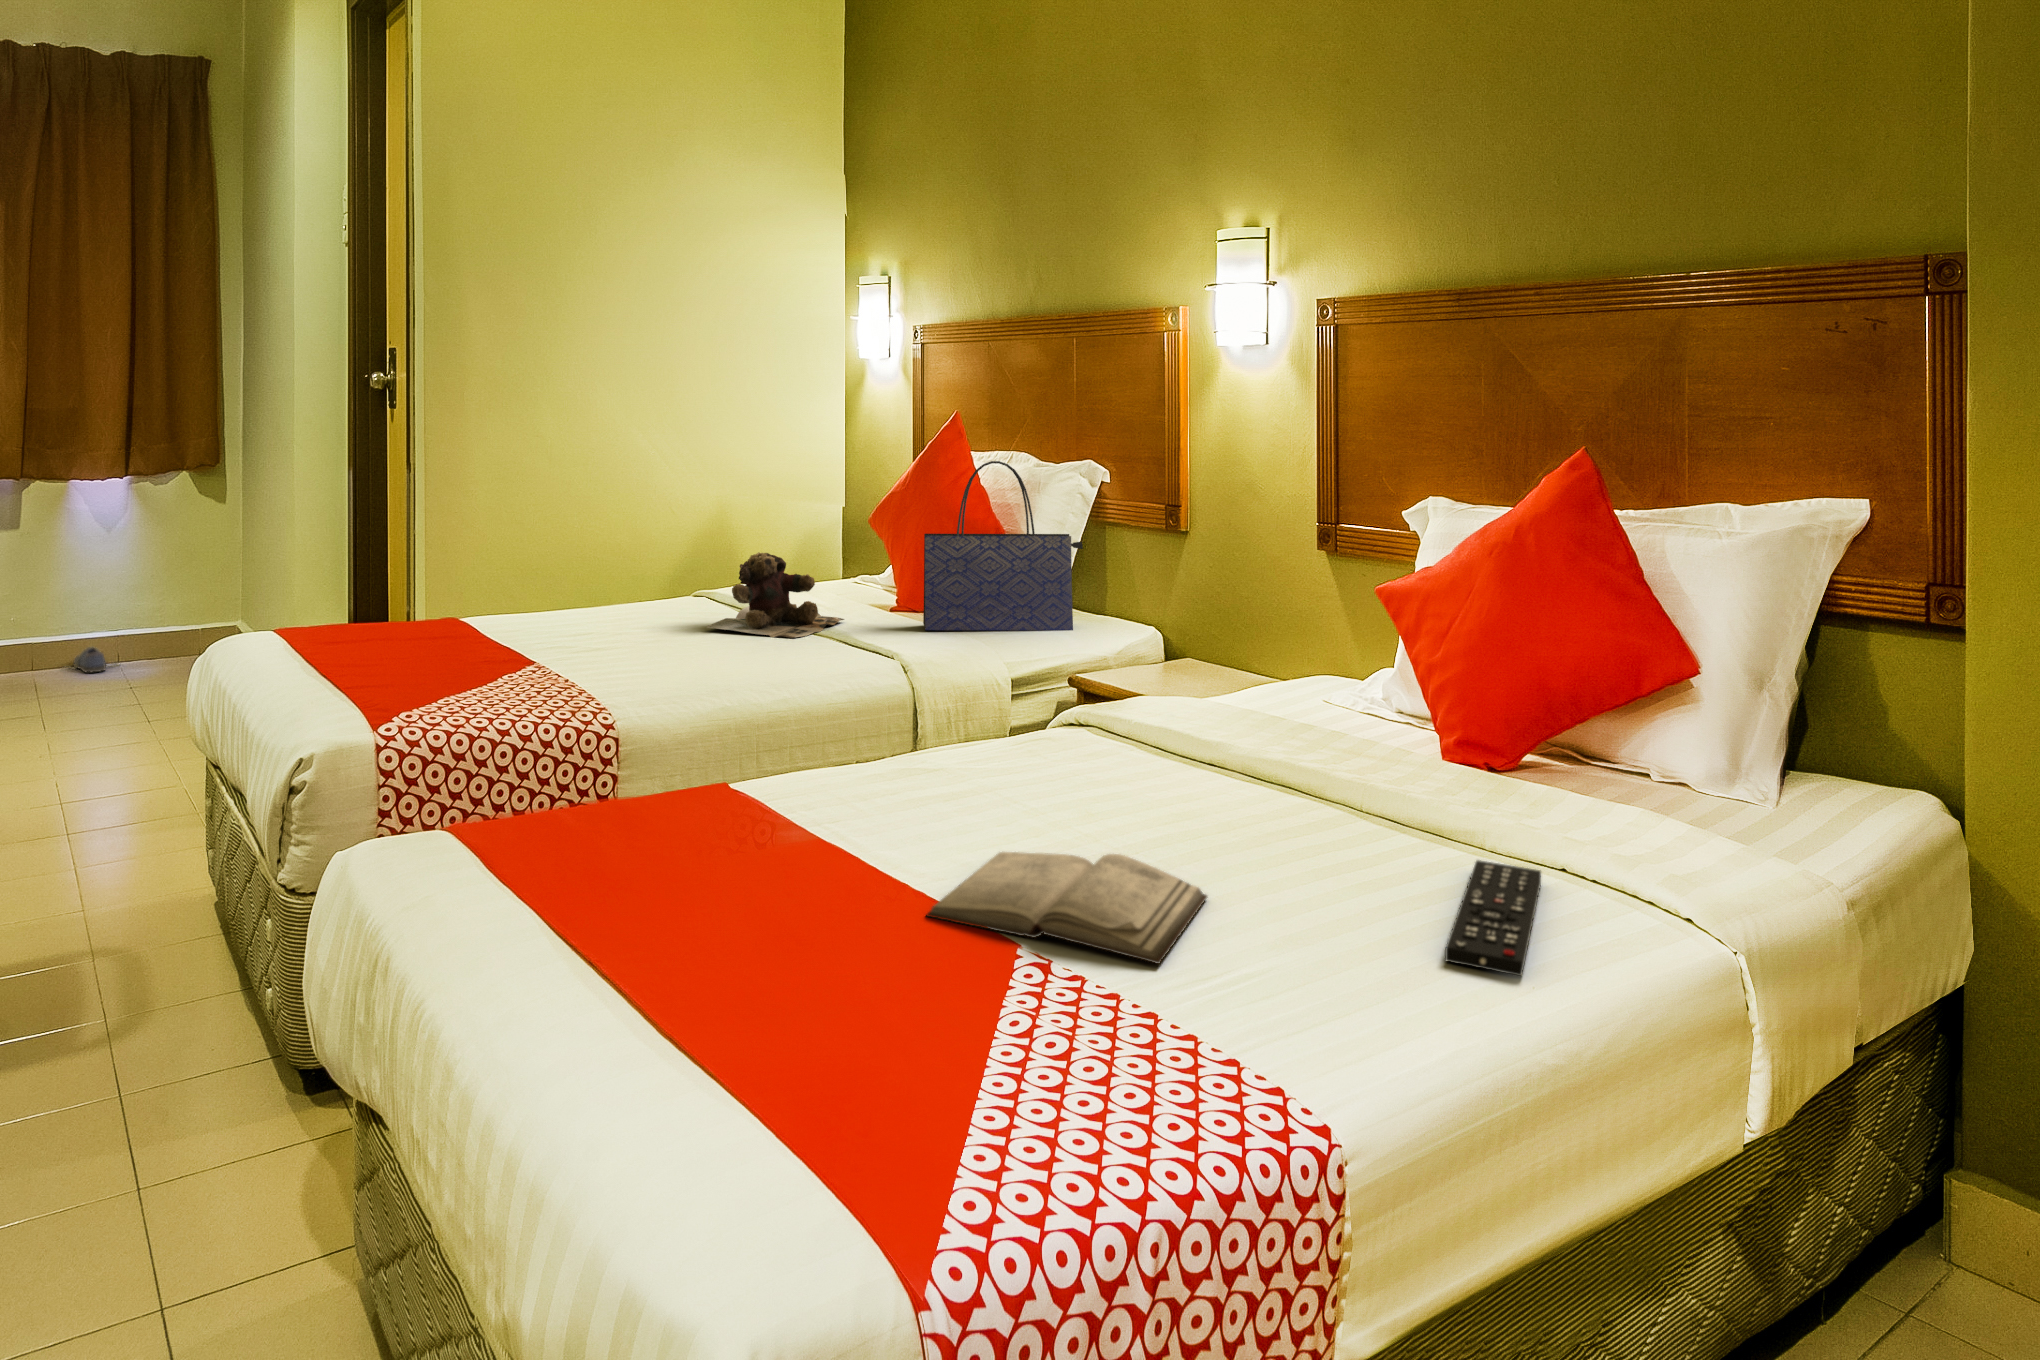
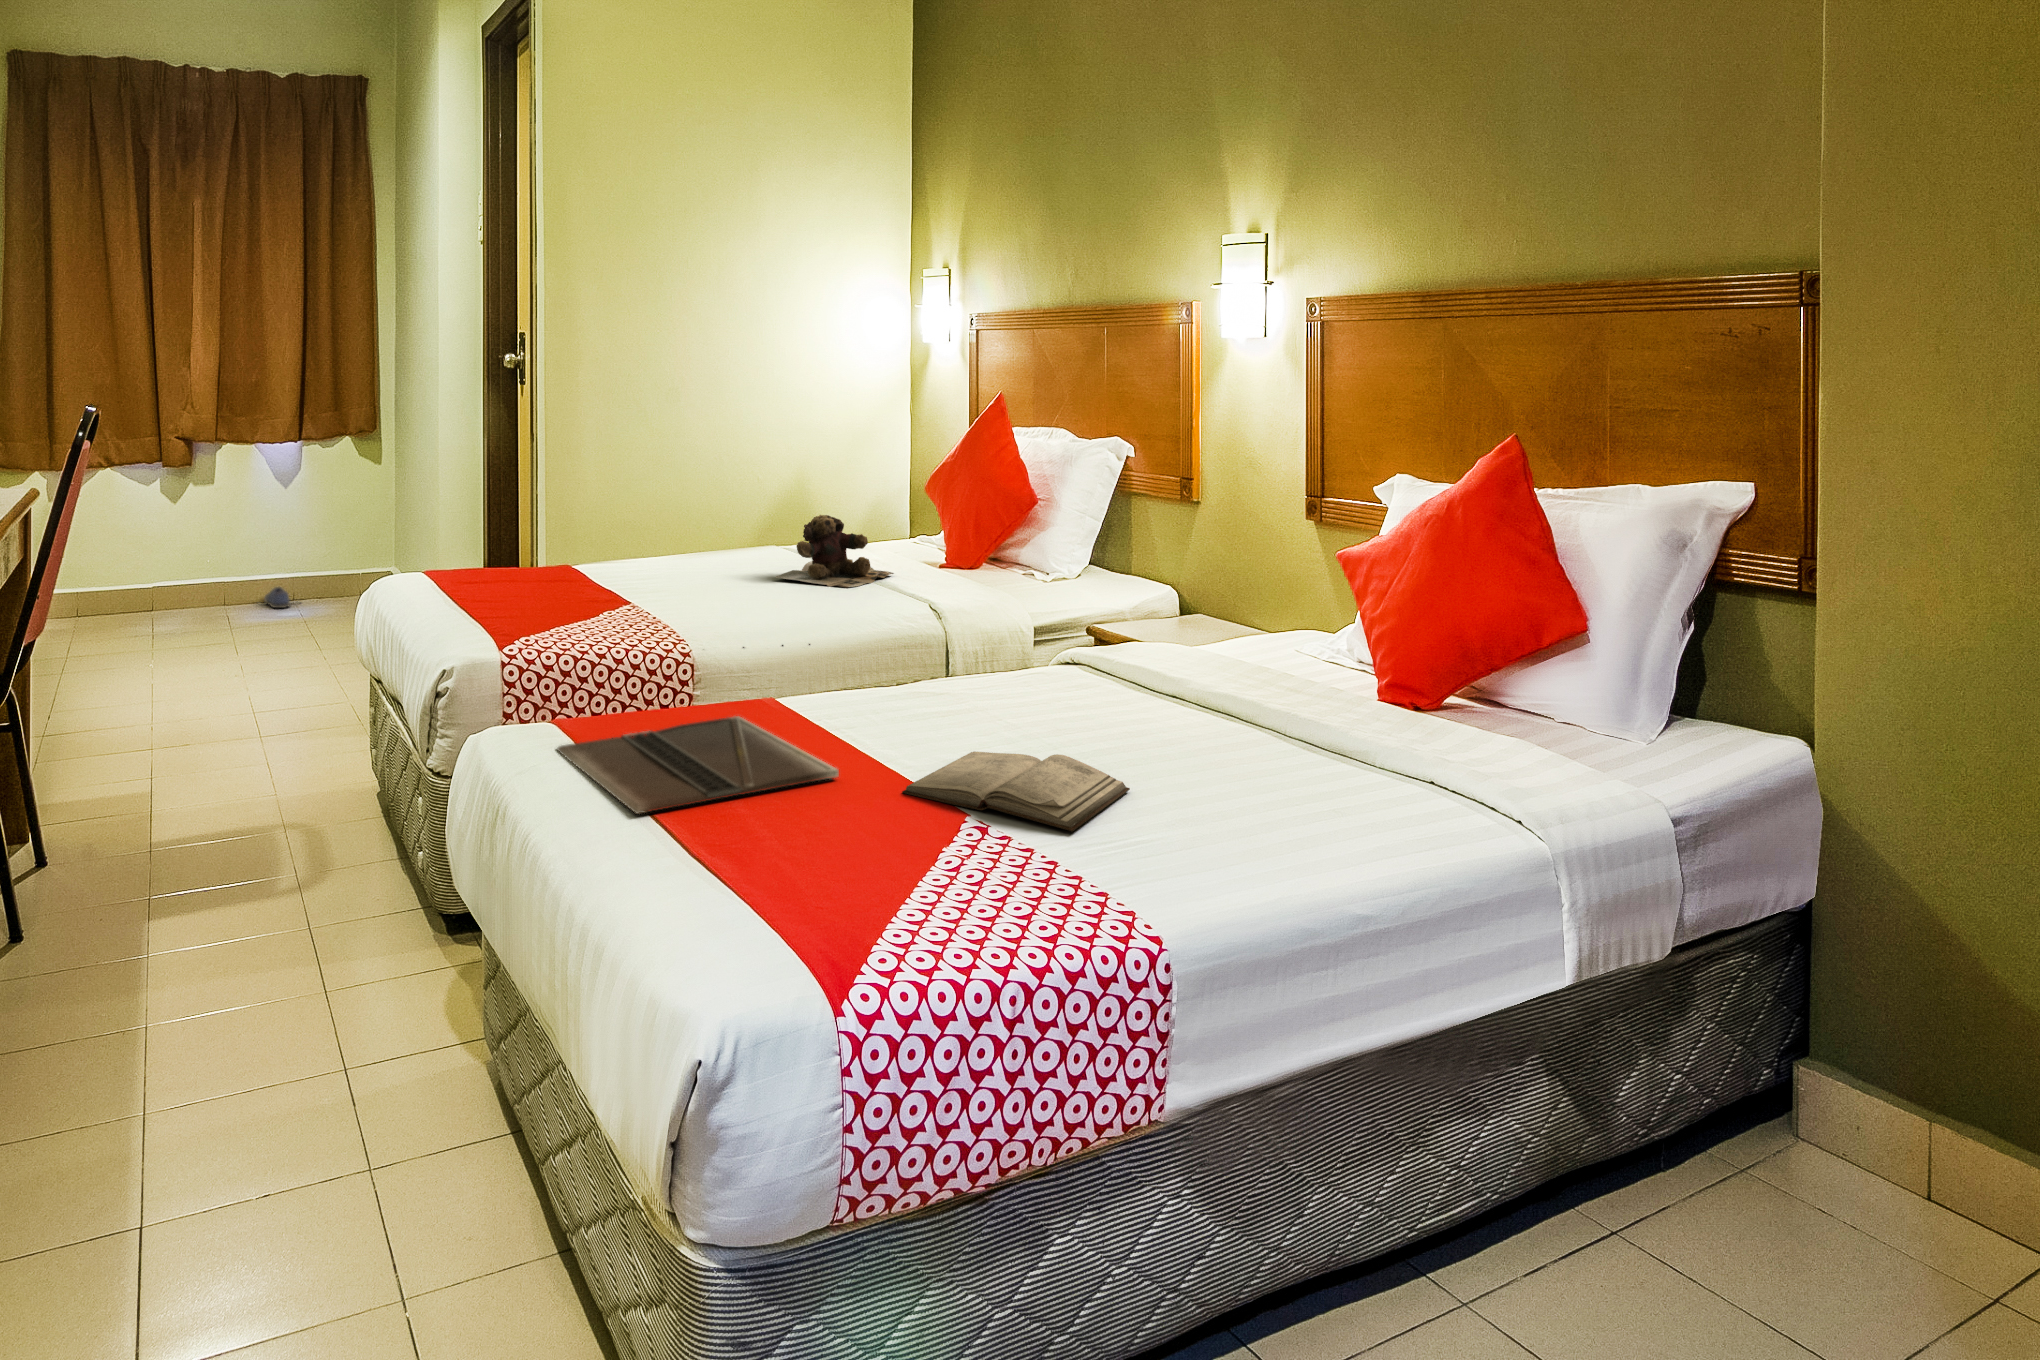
tote bag: present [923,461,1083,631] -> none [961,438,1101,587]
laptop: none [459,813,840,969] -> present [557,716,839,814]
remote control: present [1445,860,1541,976] -> none [1304,773,1415,853]

